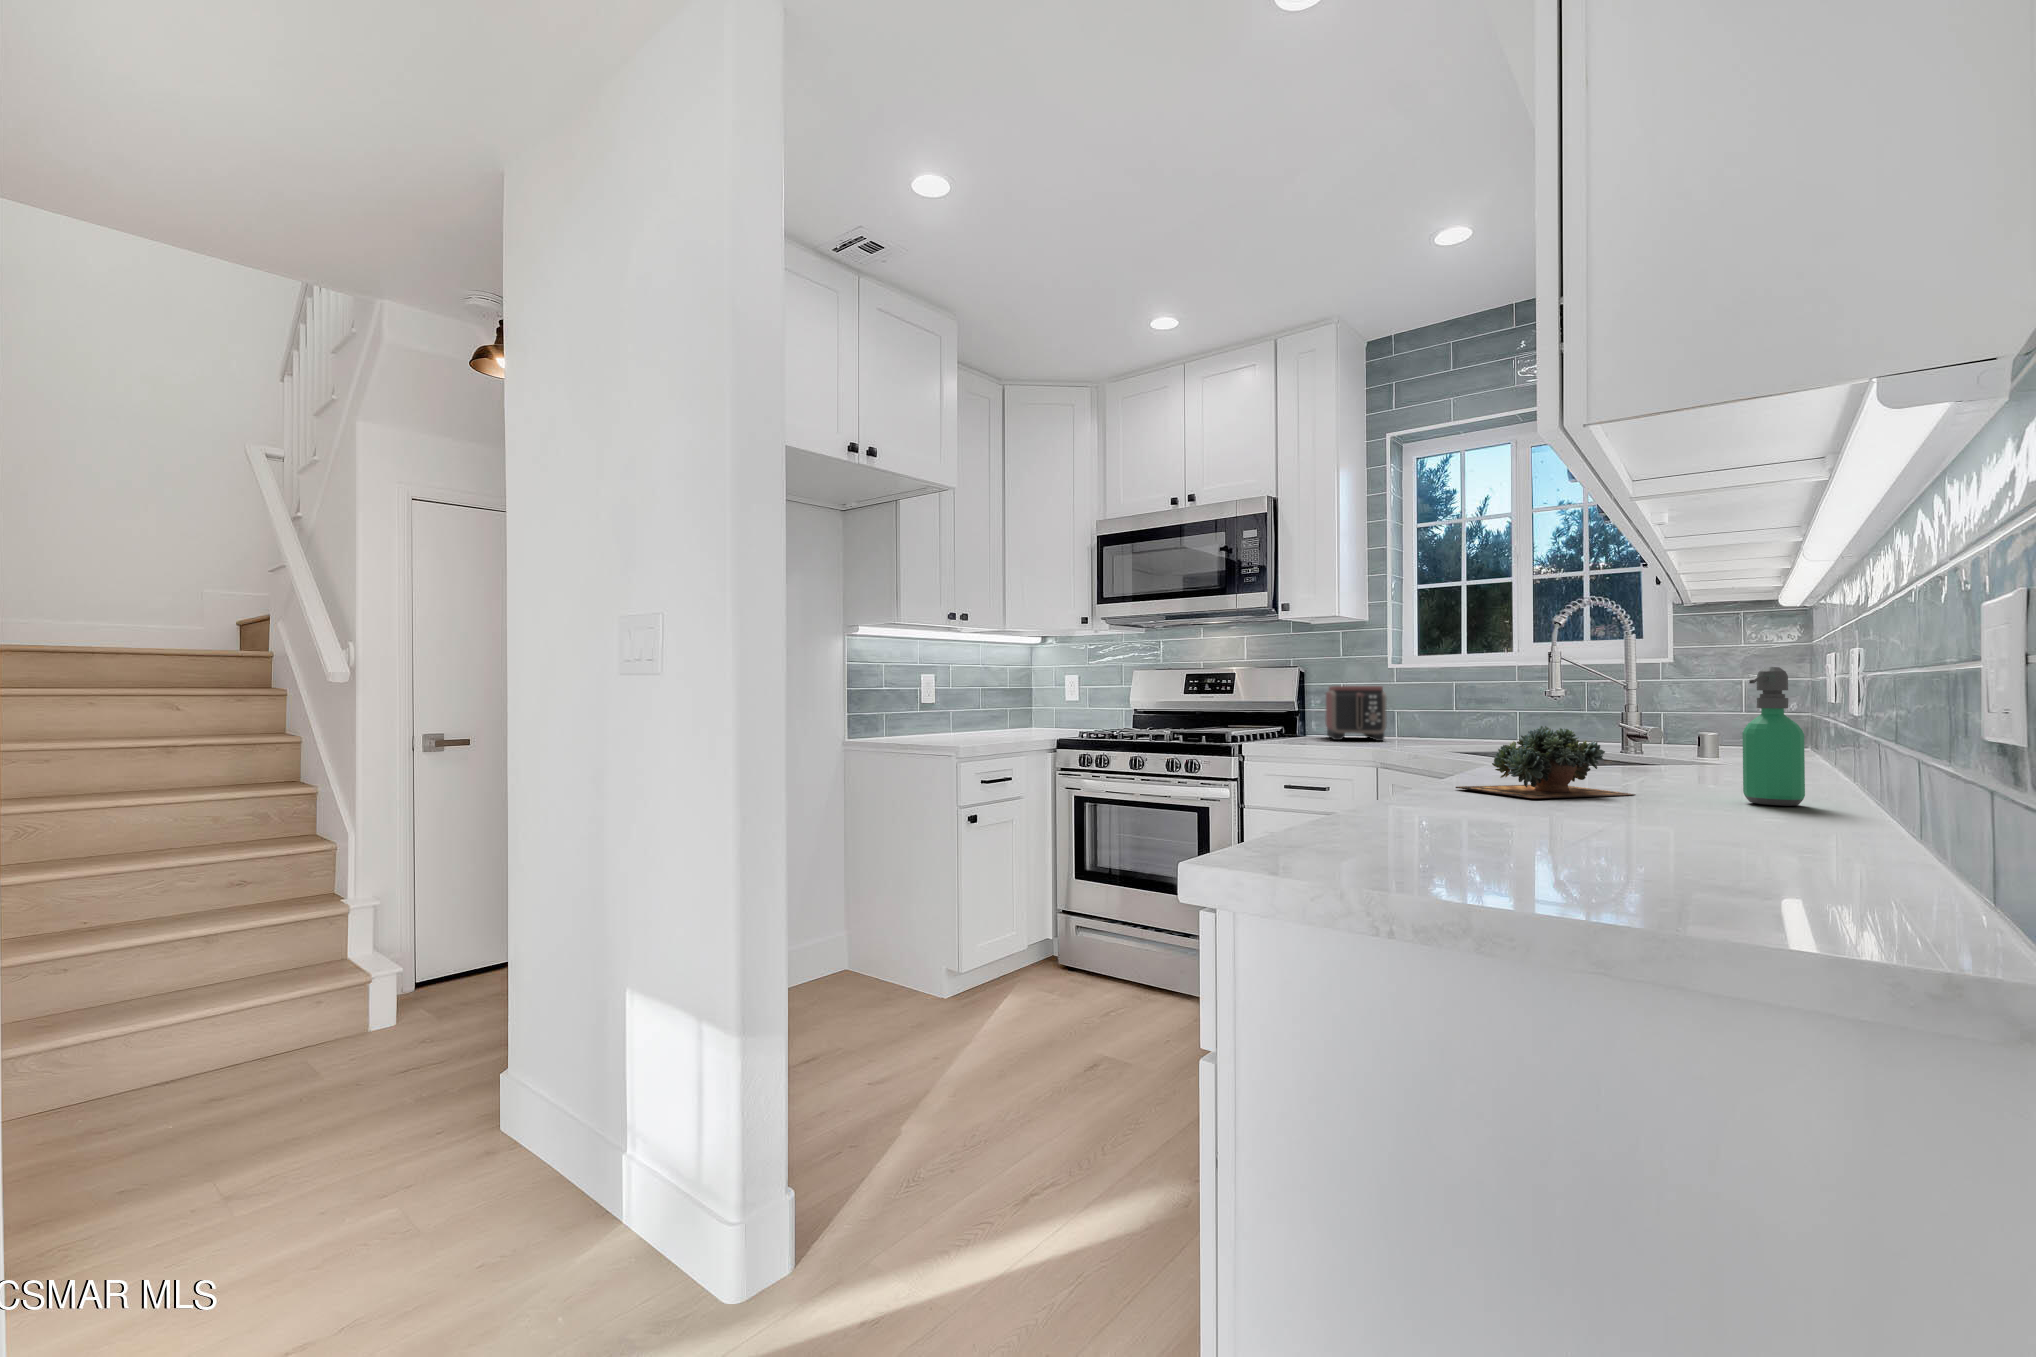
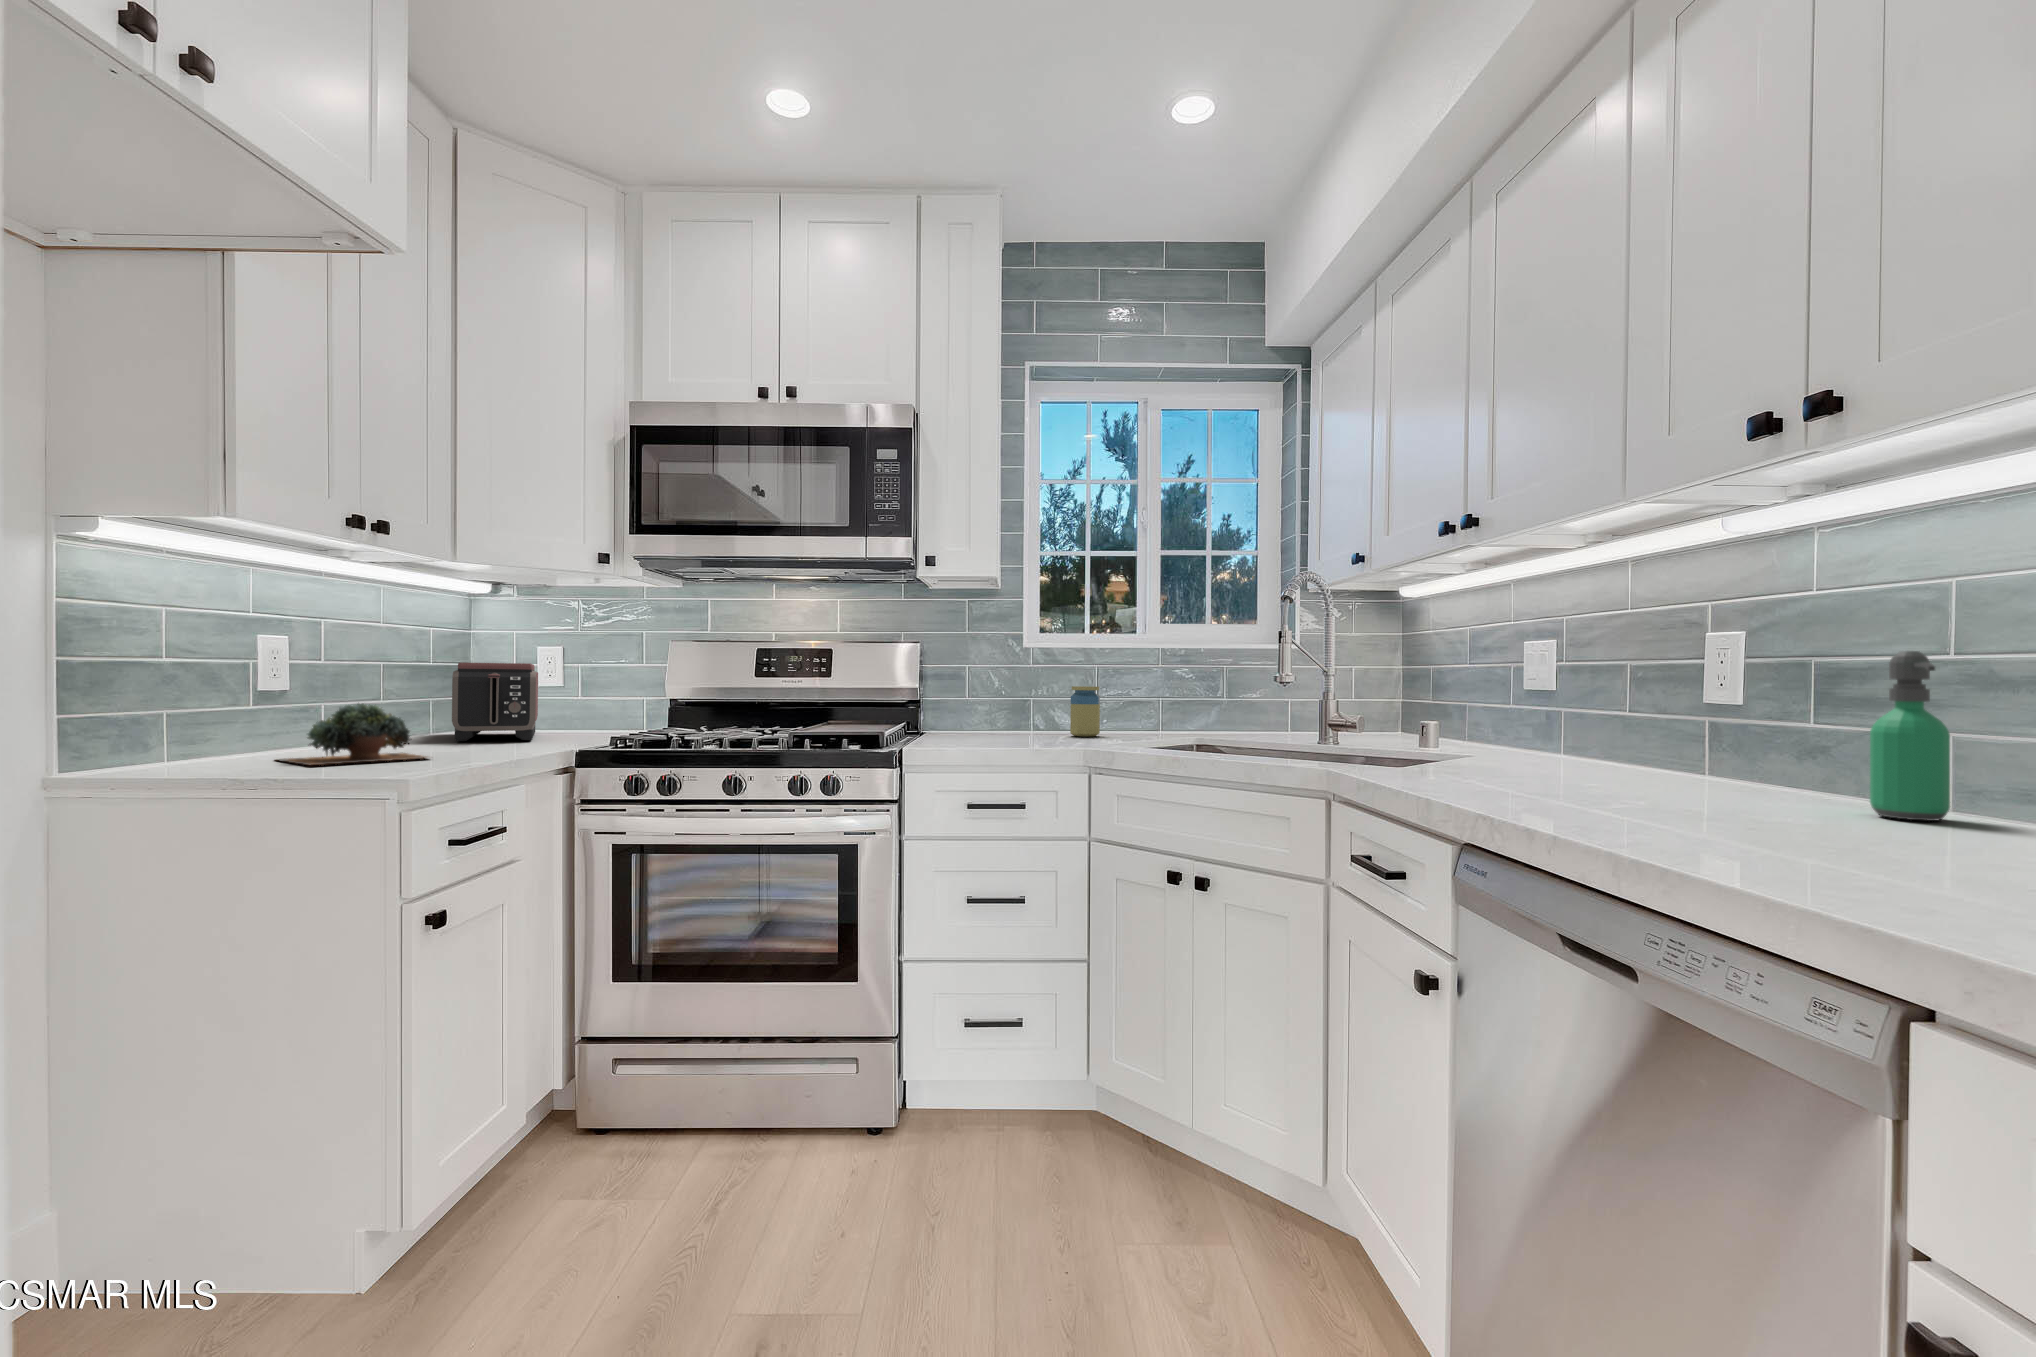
toaster: present [1325,686,1387,741] -> present [452,663,538,741]
jar: none [1419,701,1447,742] -> present [1070,686,1100,736]
succulent plant: present [1456,726,1636,799] -> present [276,704,427,765]

